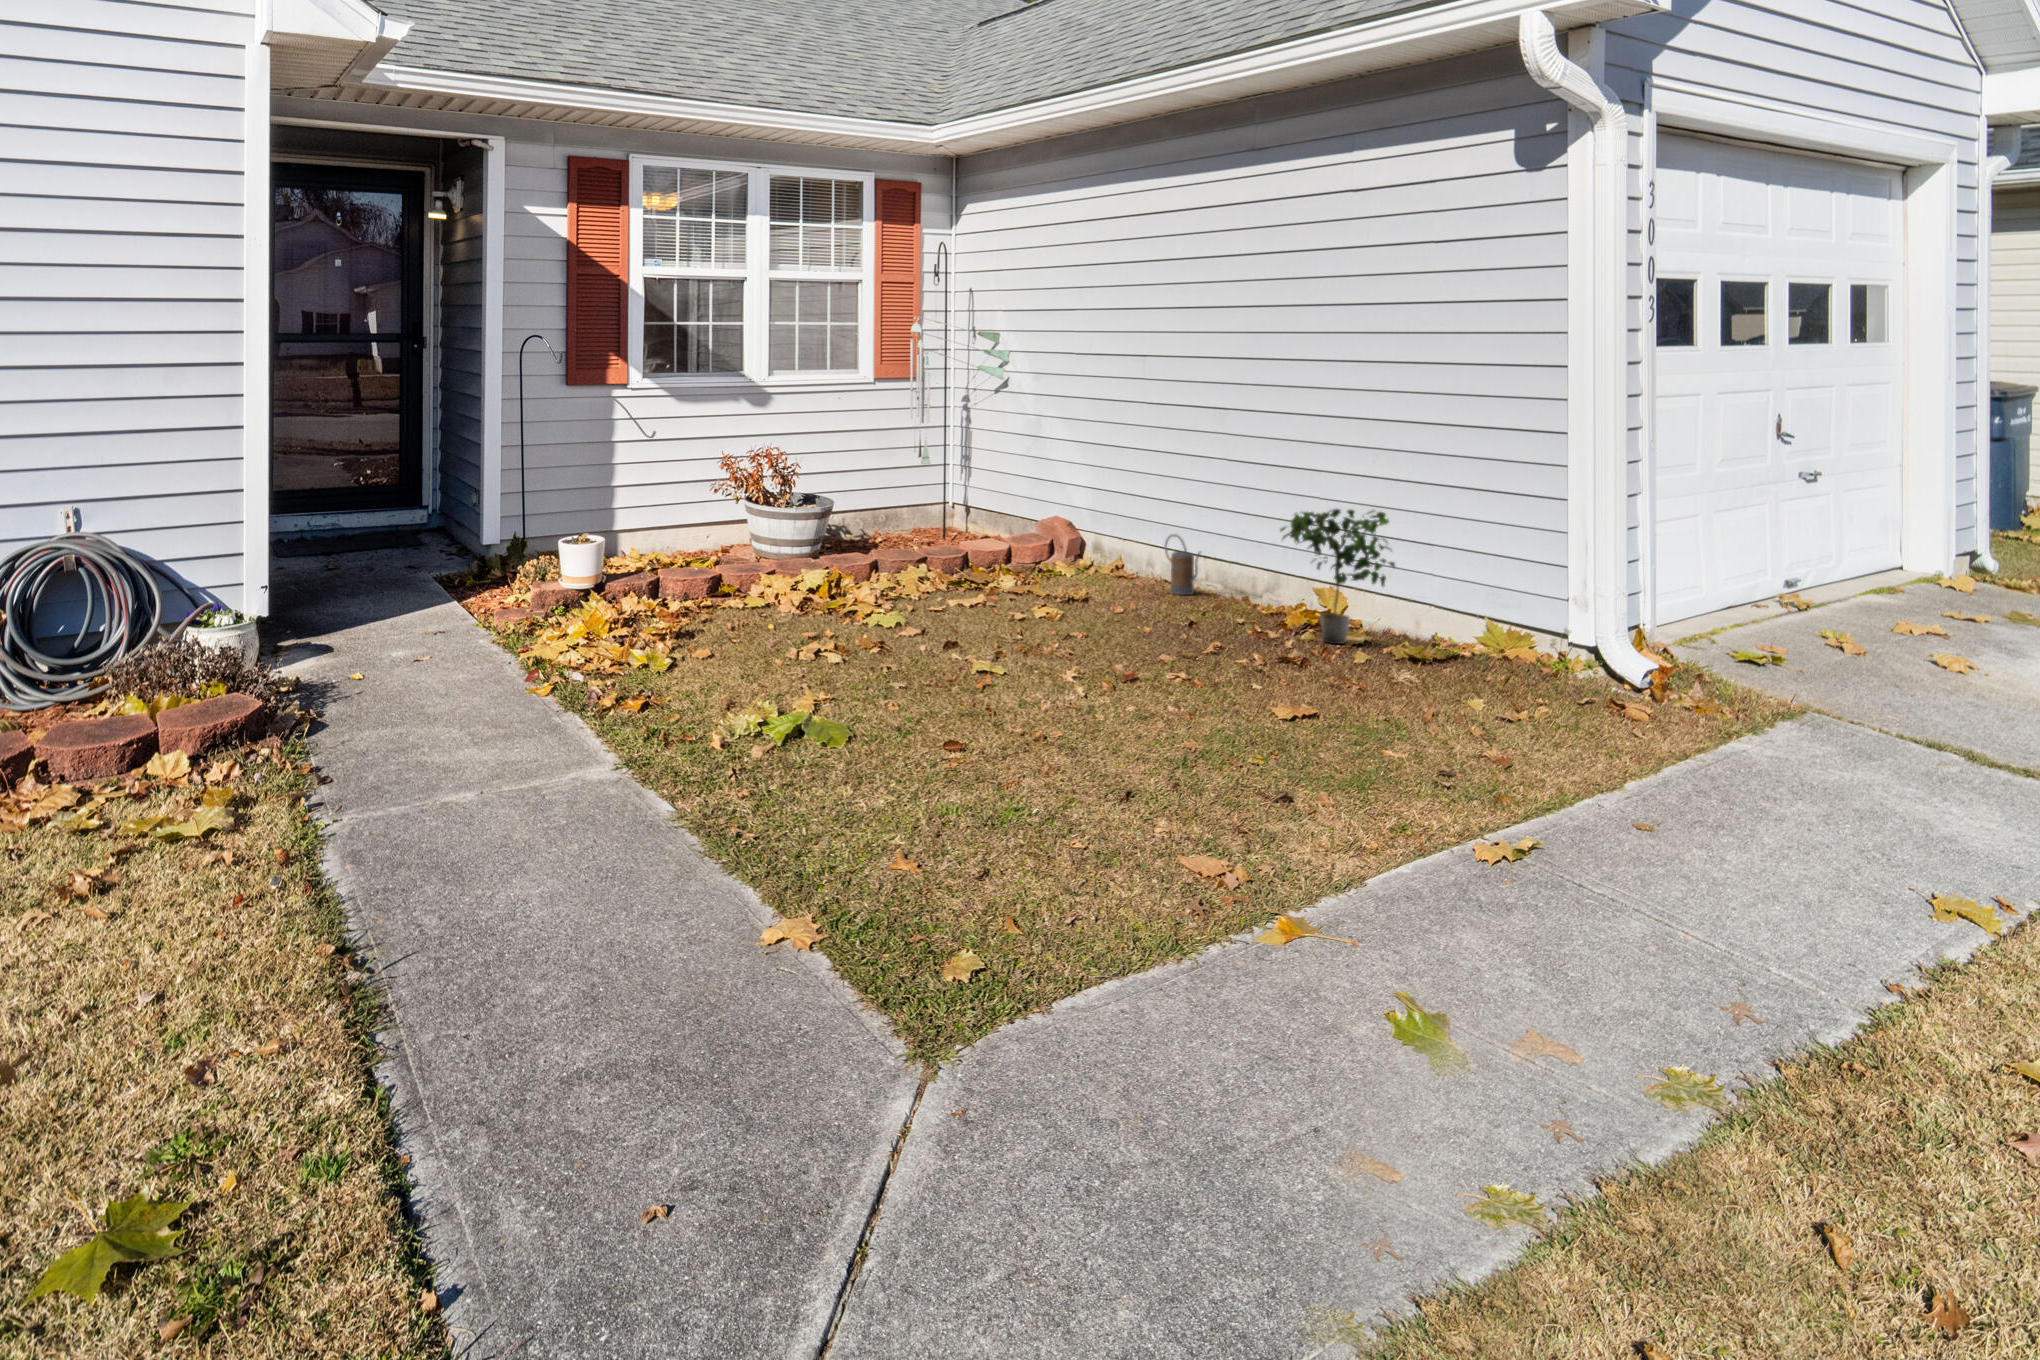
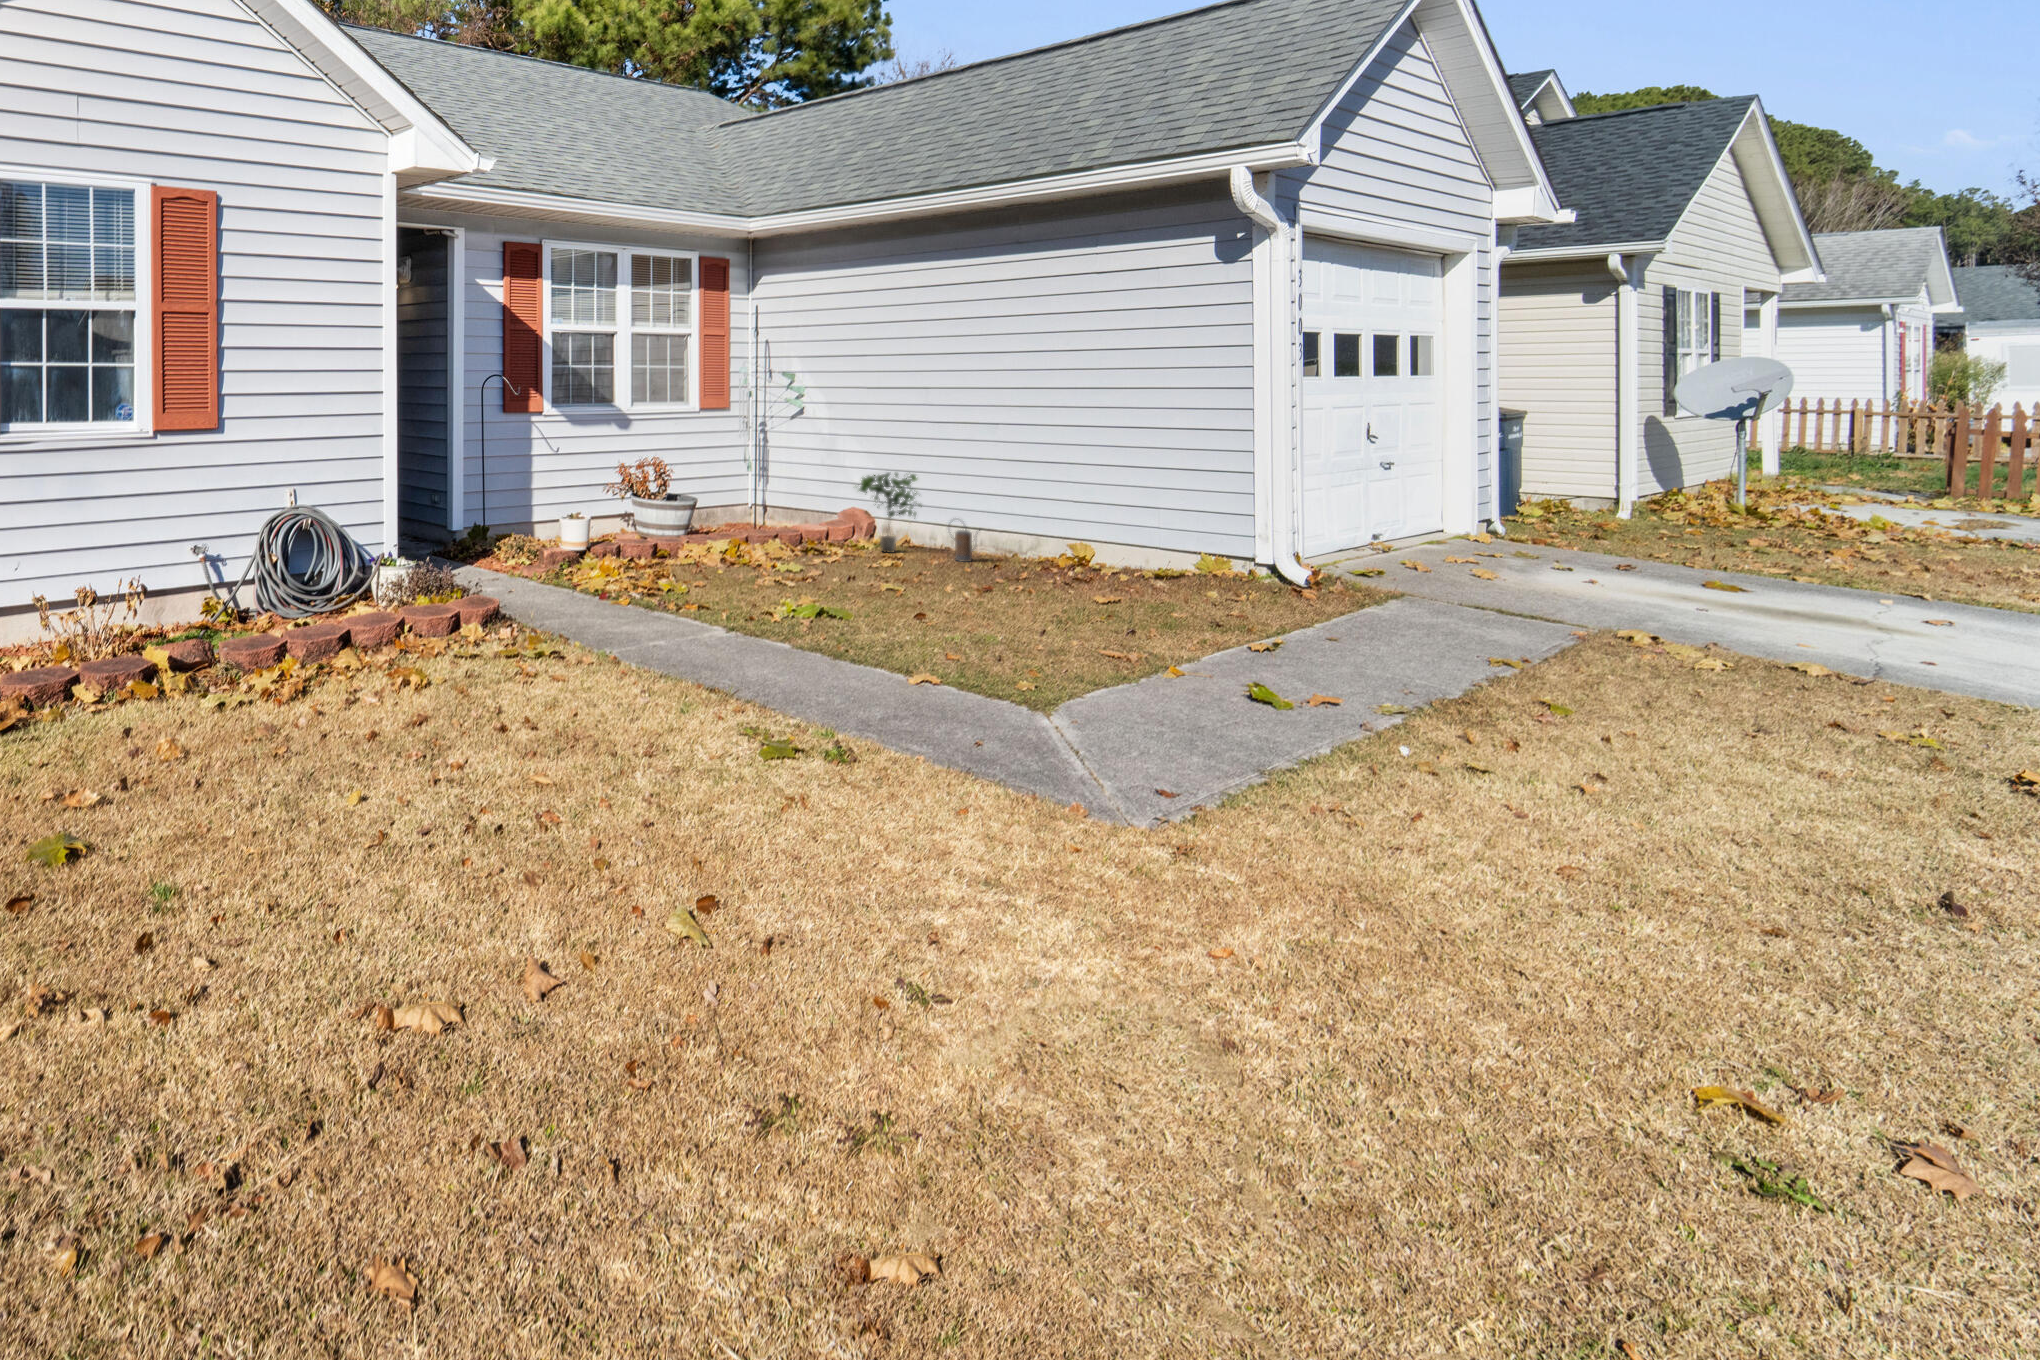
potted plant: present [1280,509,1395,644] -> present [859,473,922,553]

